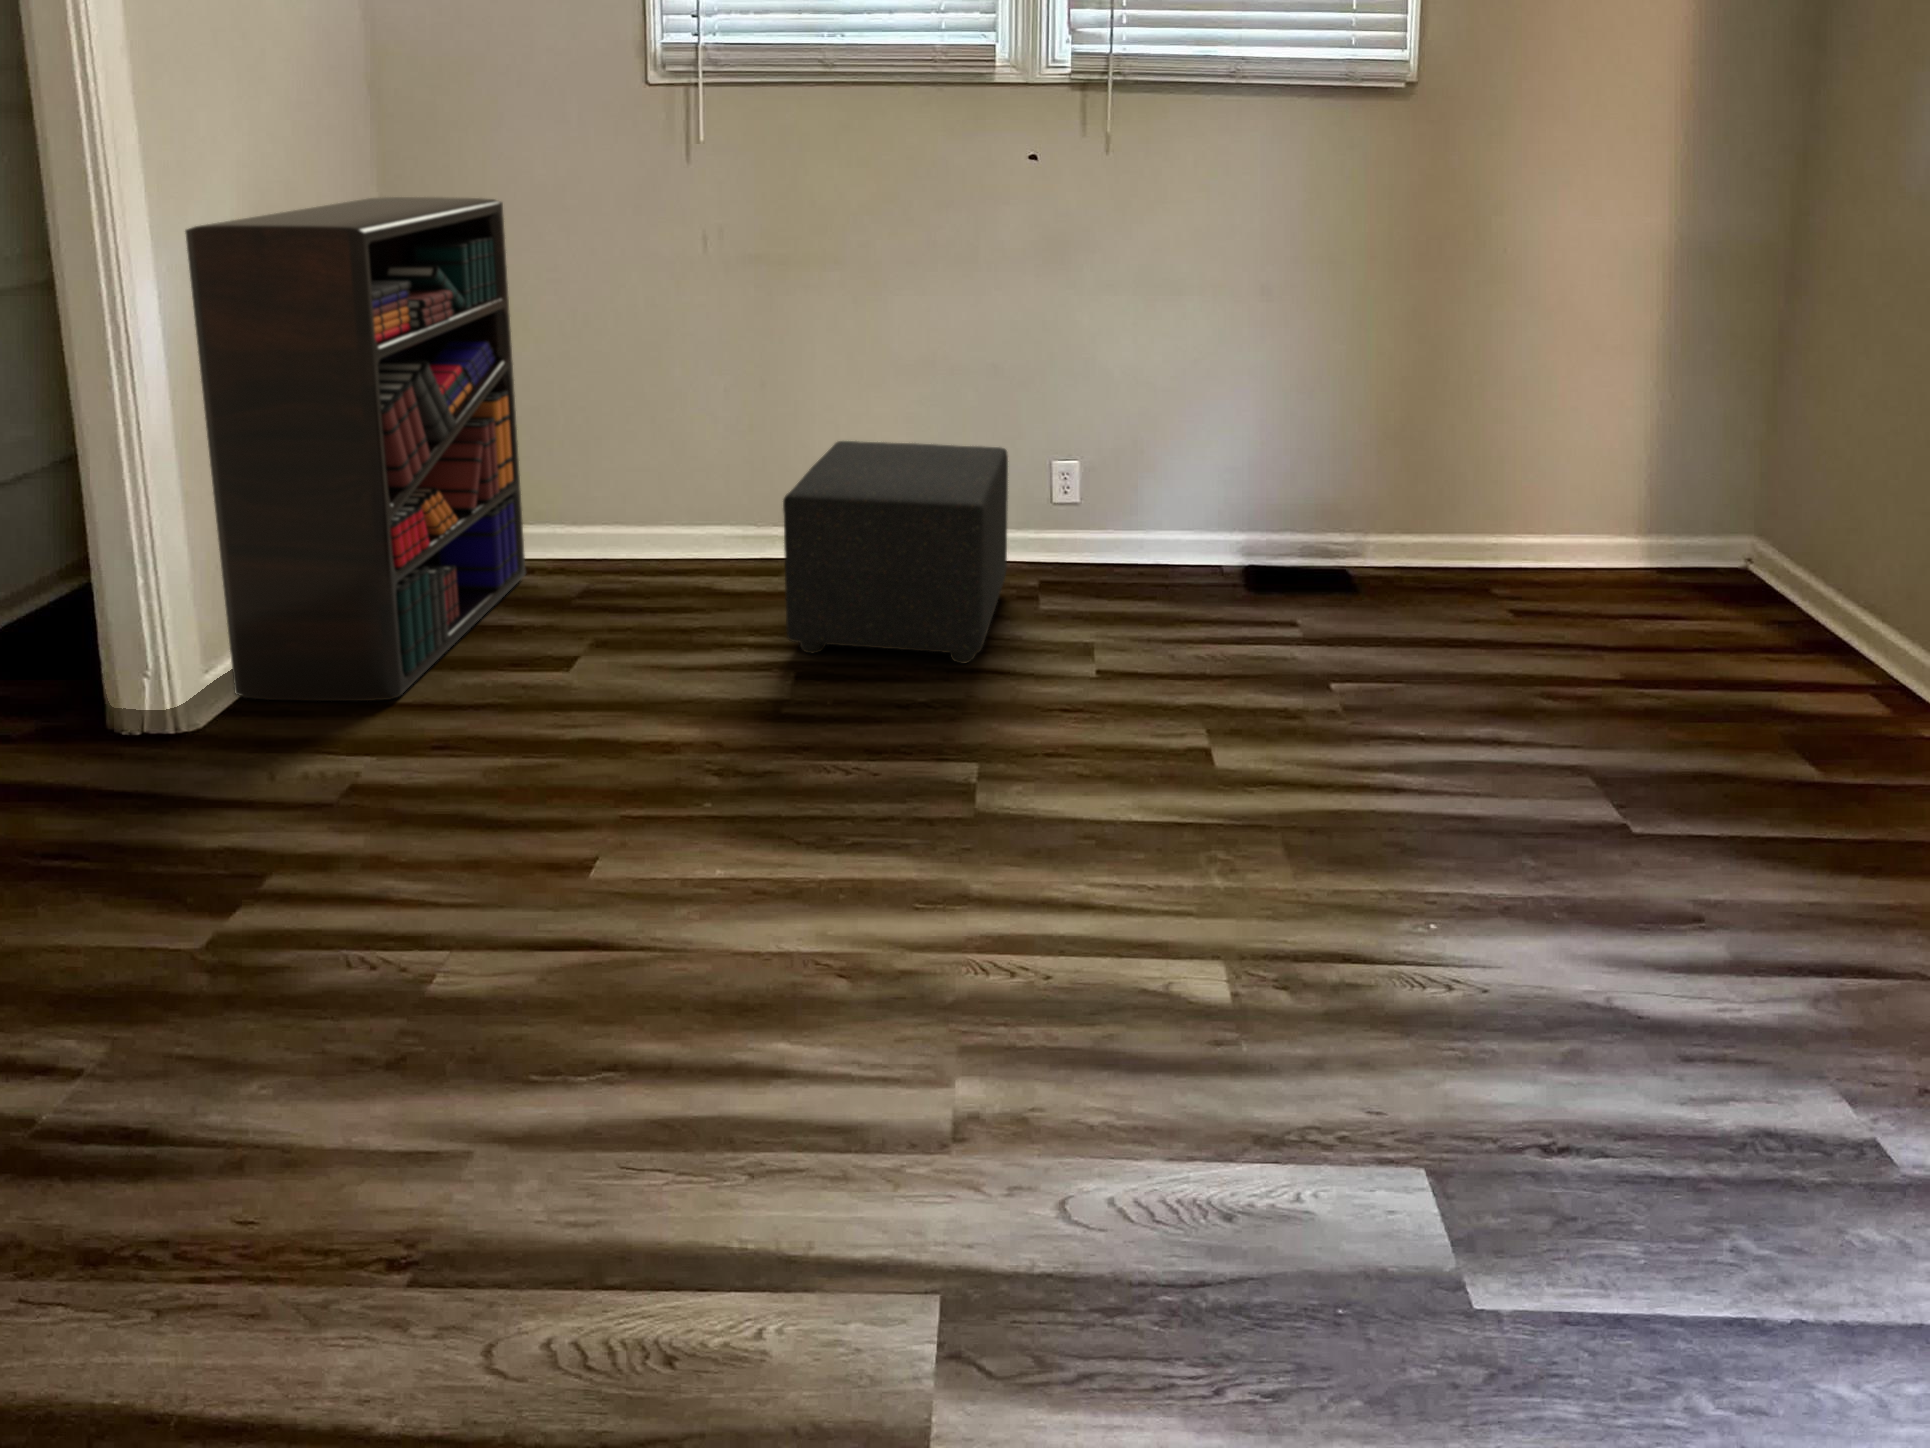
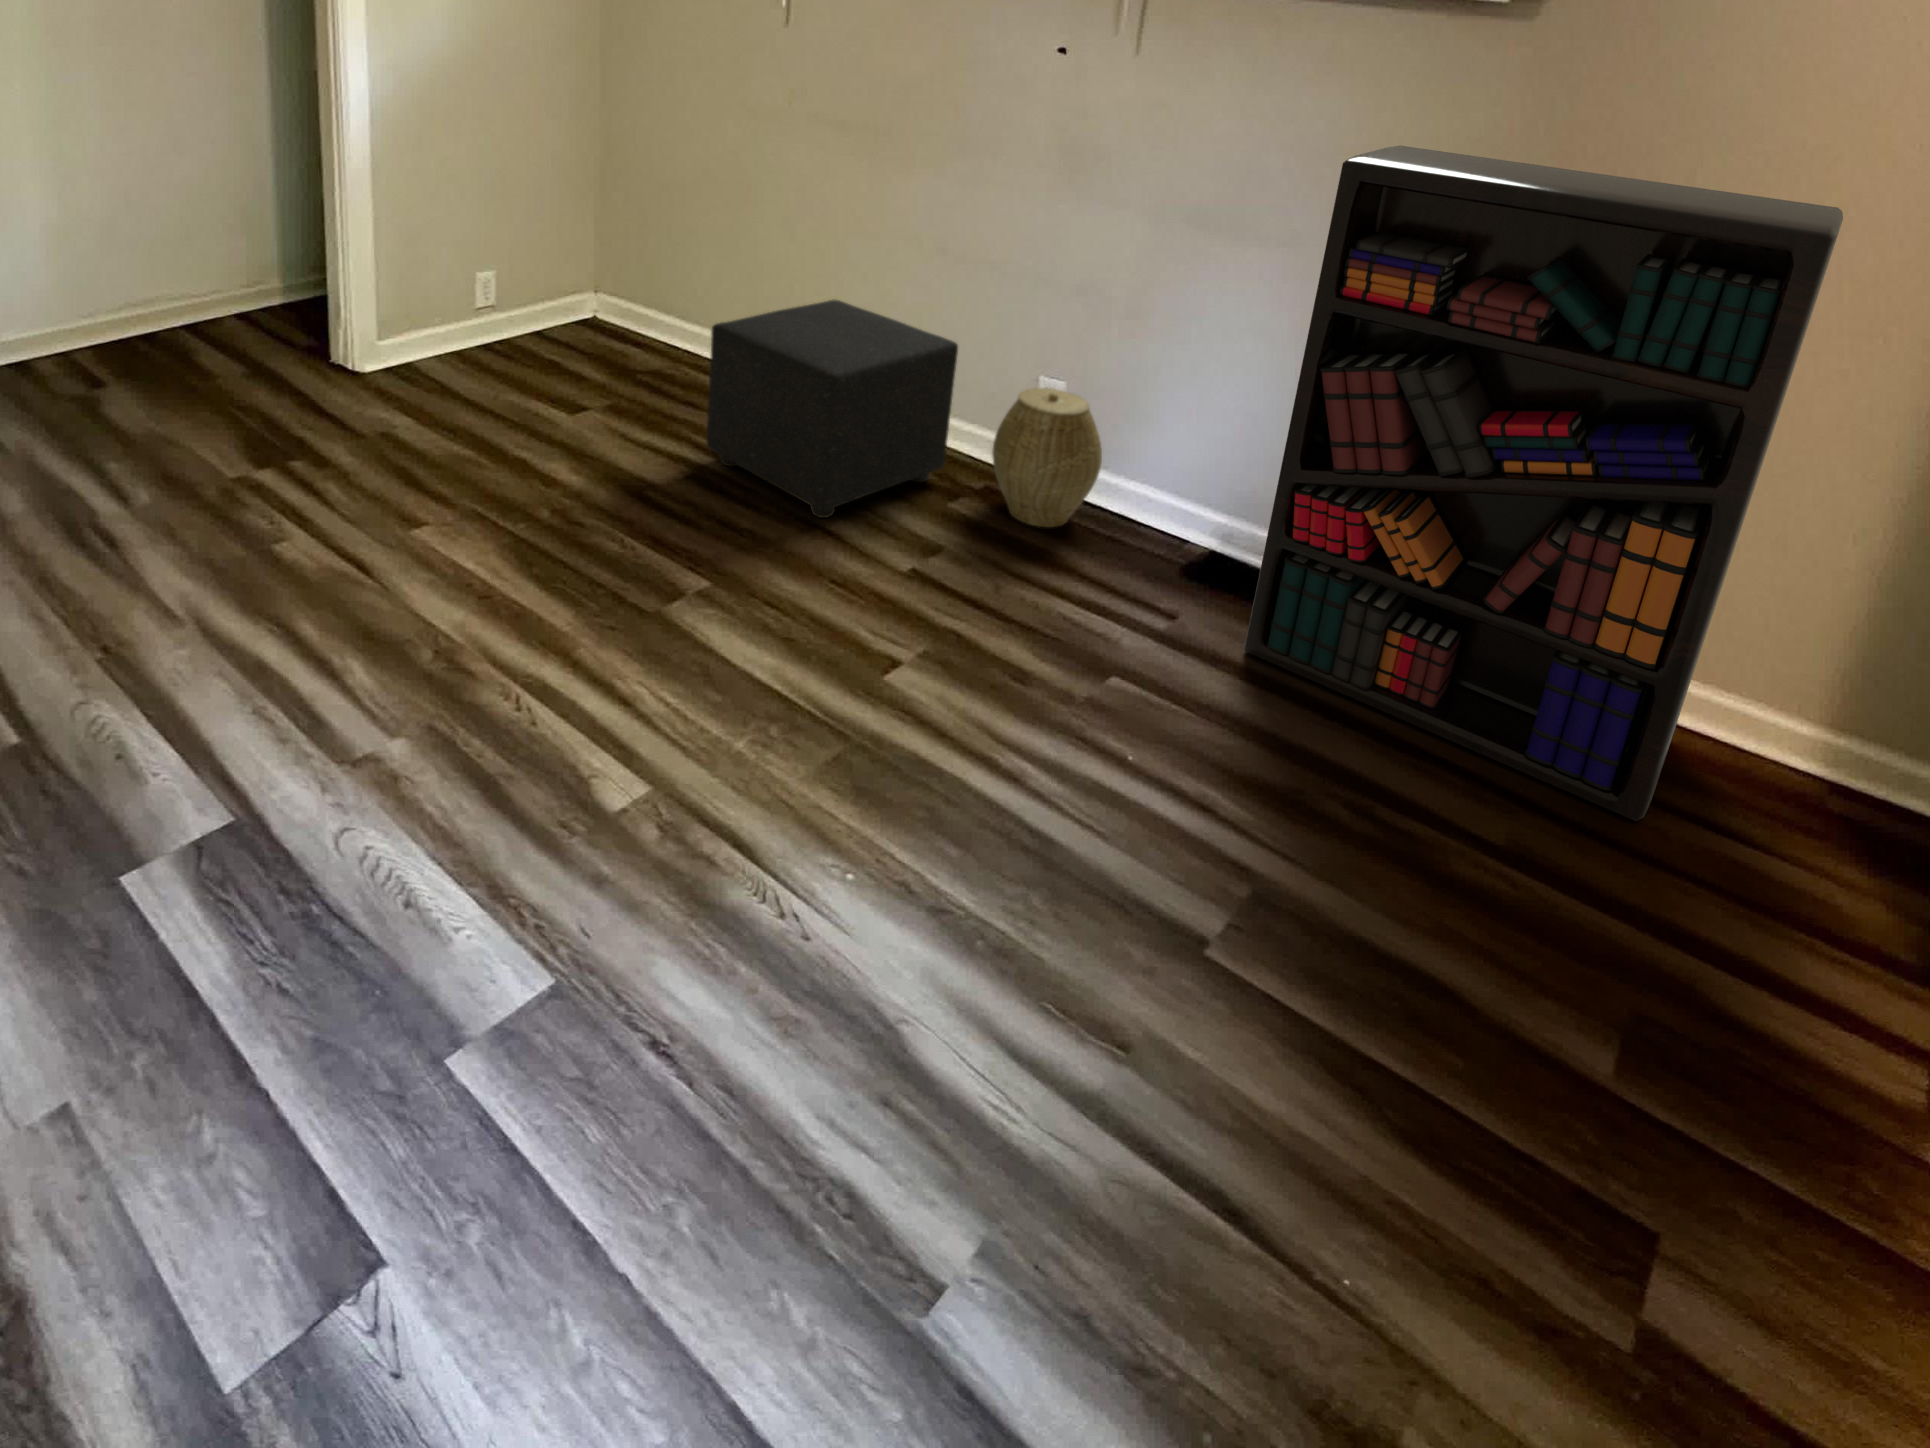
bookshelf: present [185,197,526,701] -> present [1245,146,1843,821]
woven basket: none [1059,466,1159,598] -> present [992,388,1102,527]

